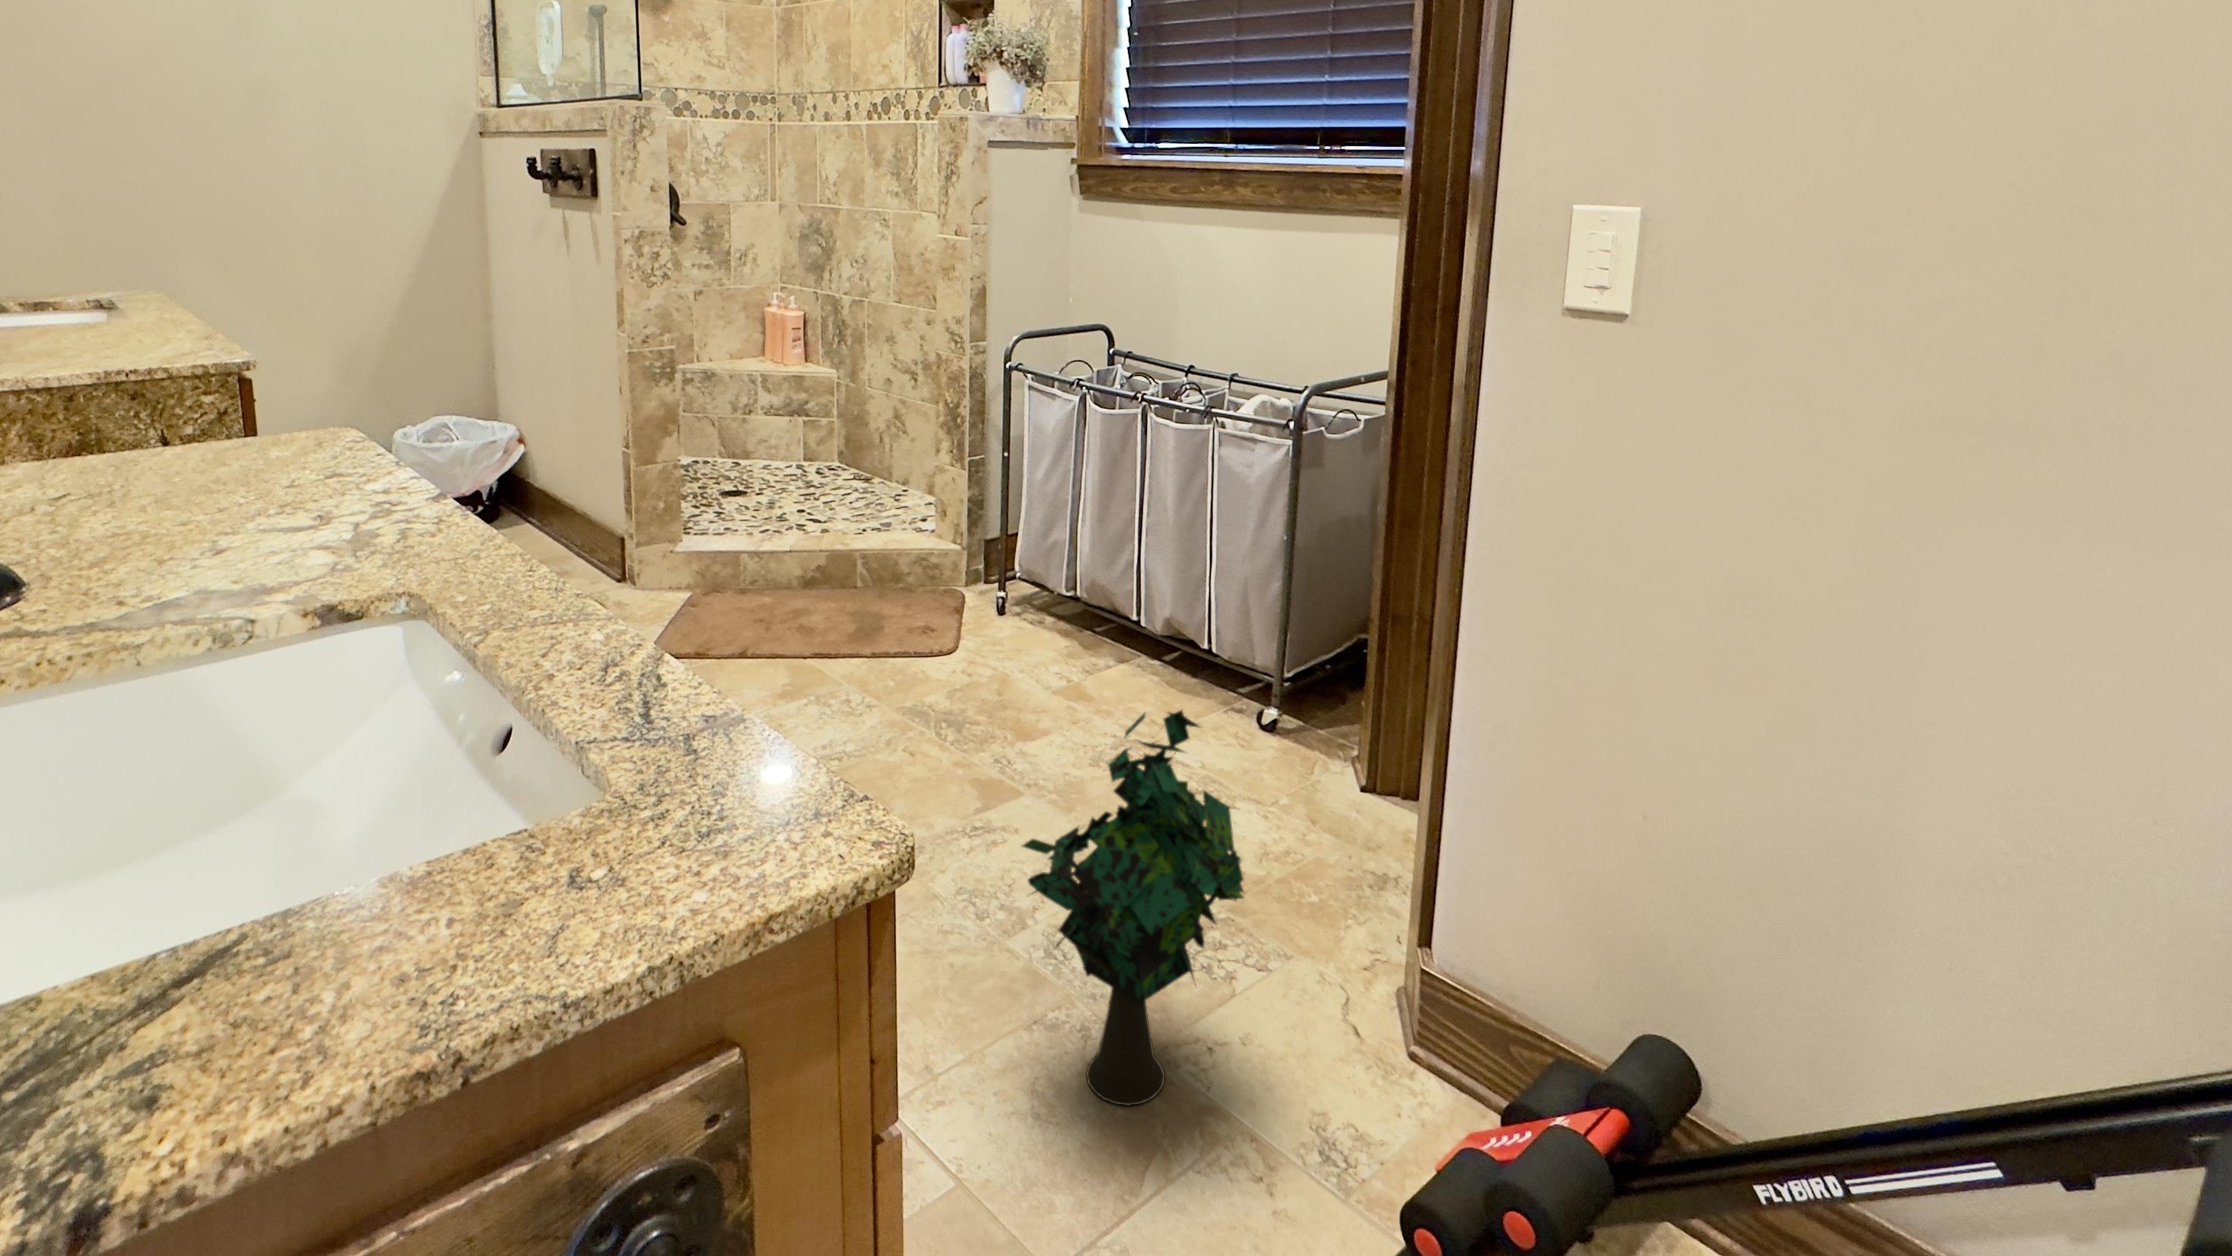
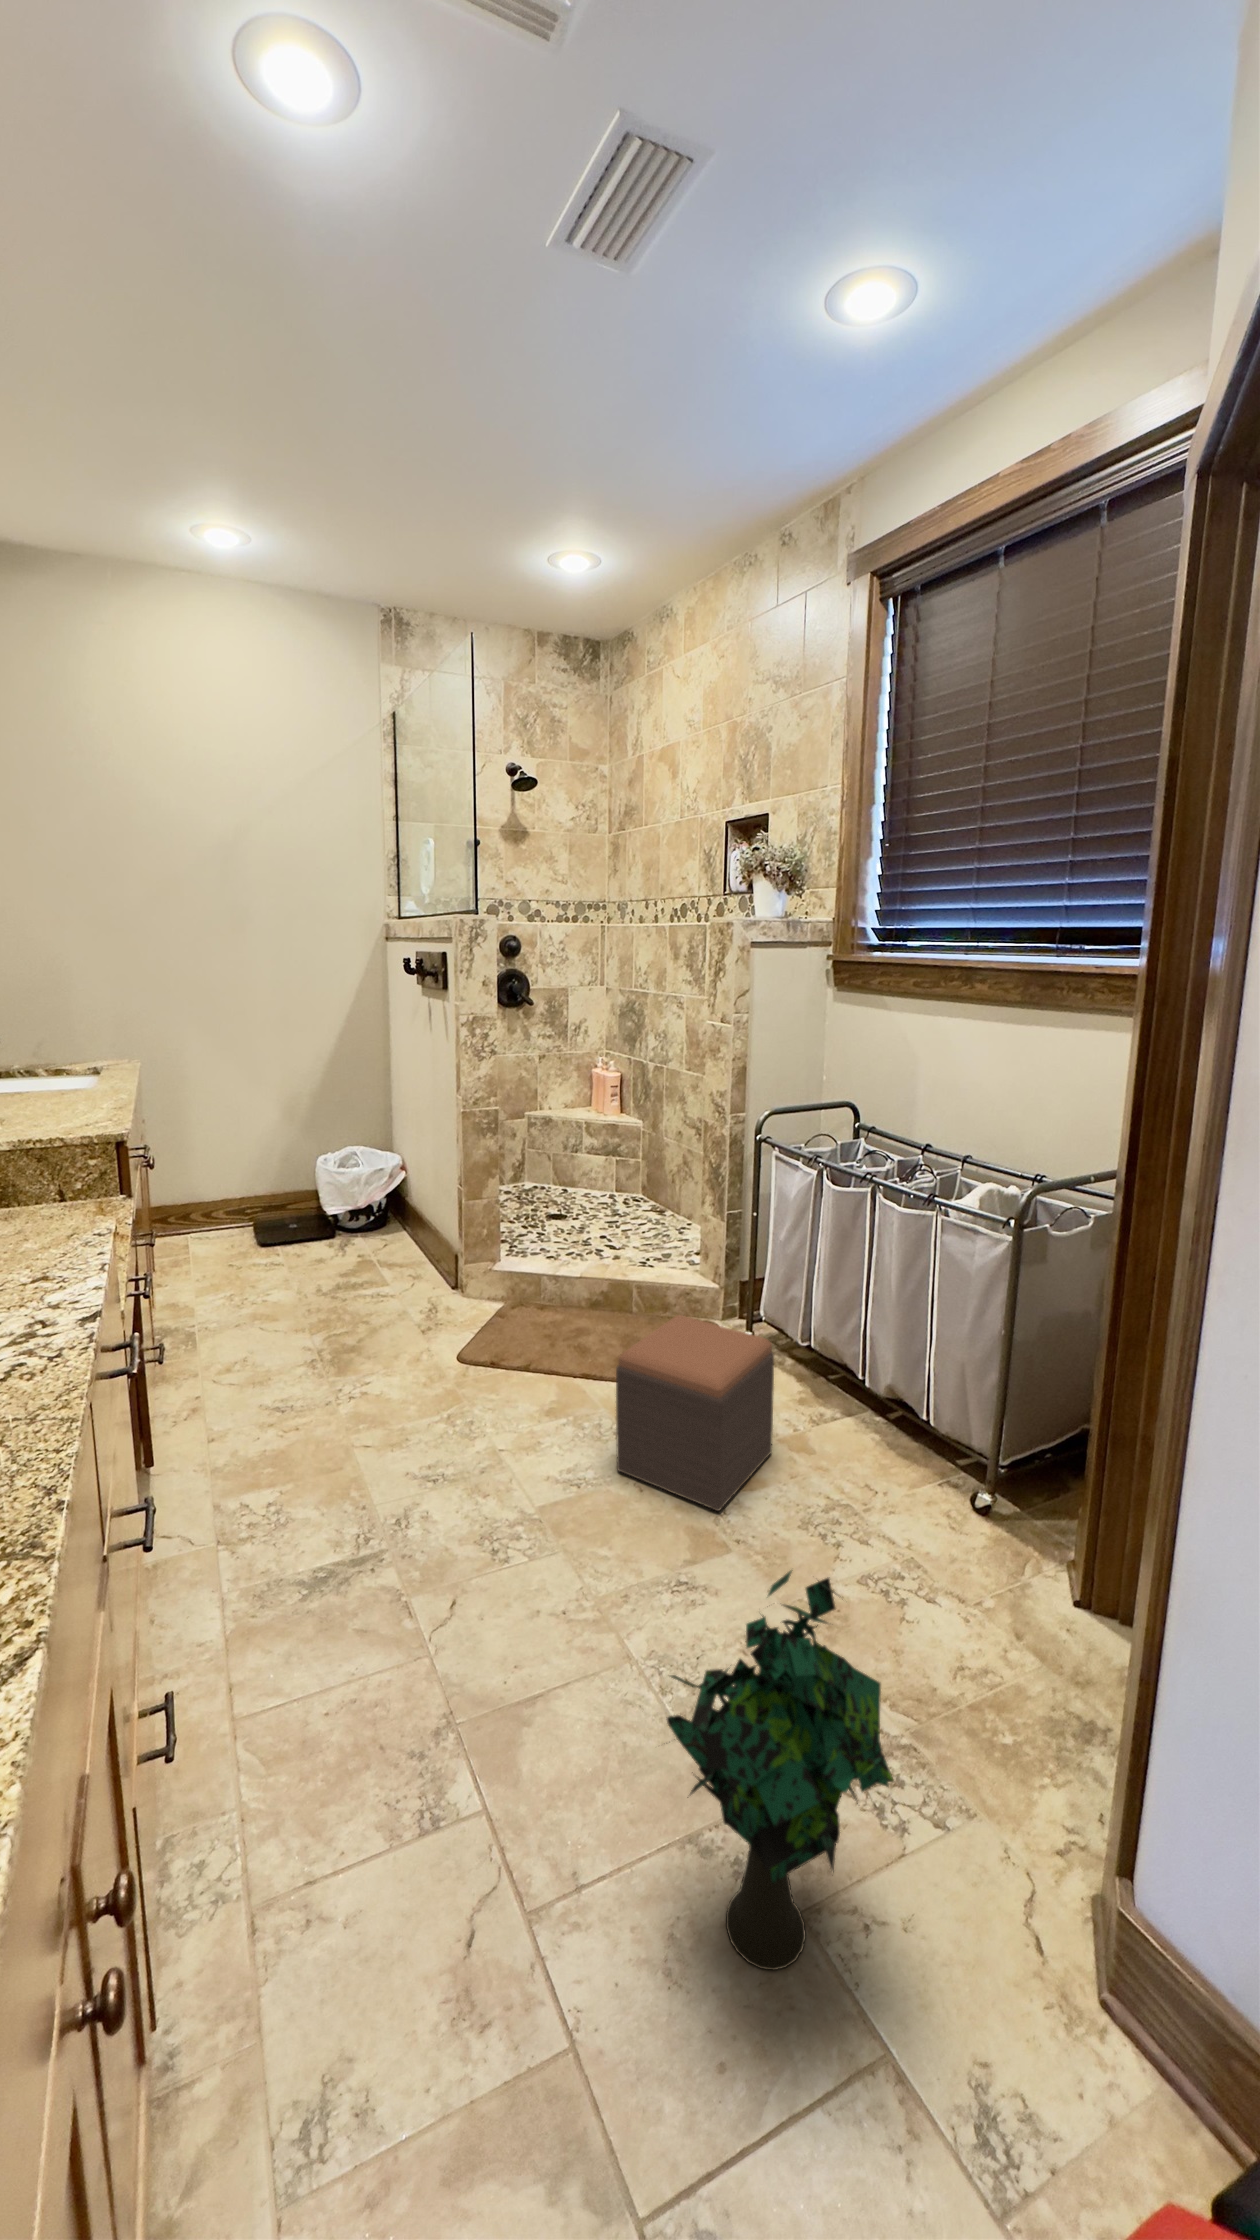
footstool: none [874,563,1049,764] -> present [616,1315,774,1511]

